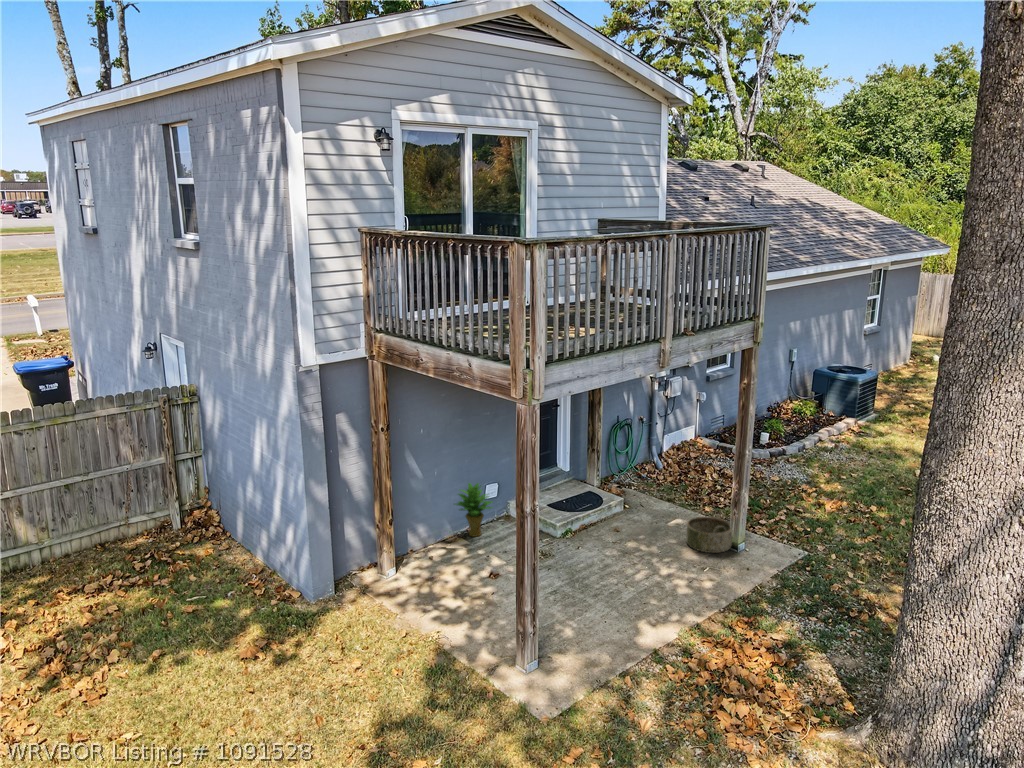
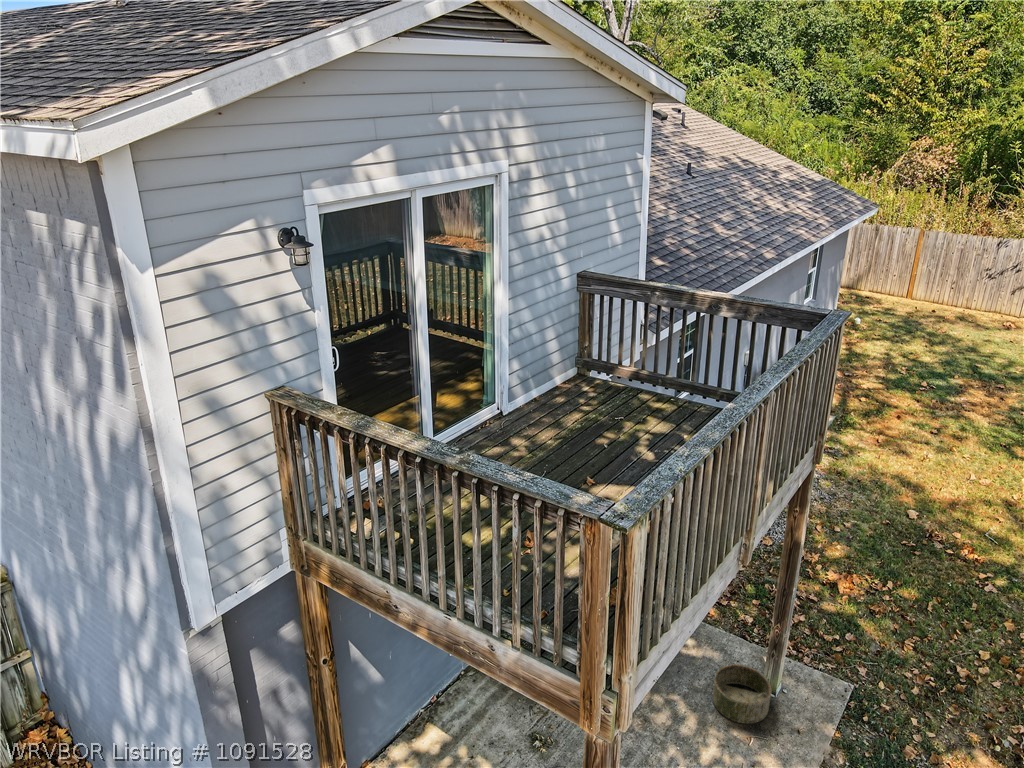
potted plant: present [455,483,492,537] -> none [419,662,473,731]

